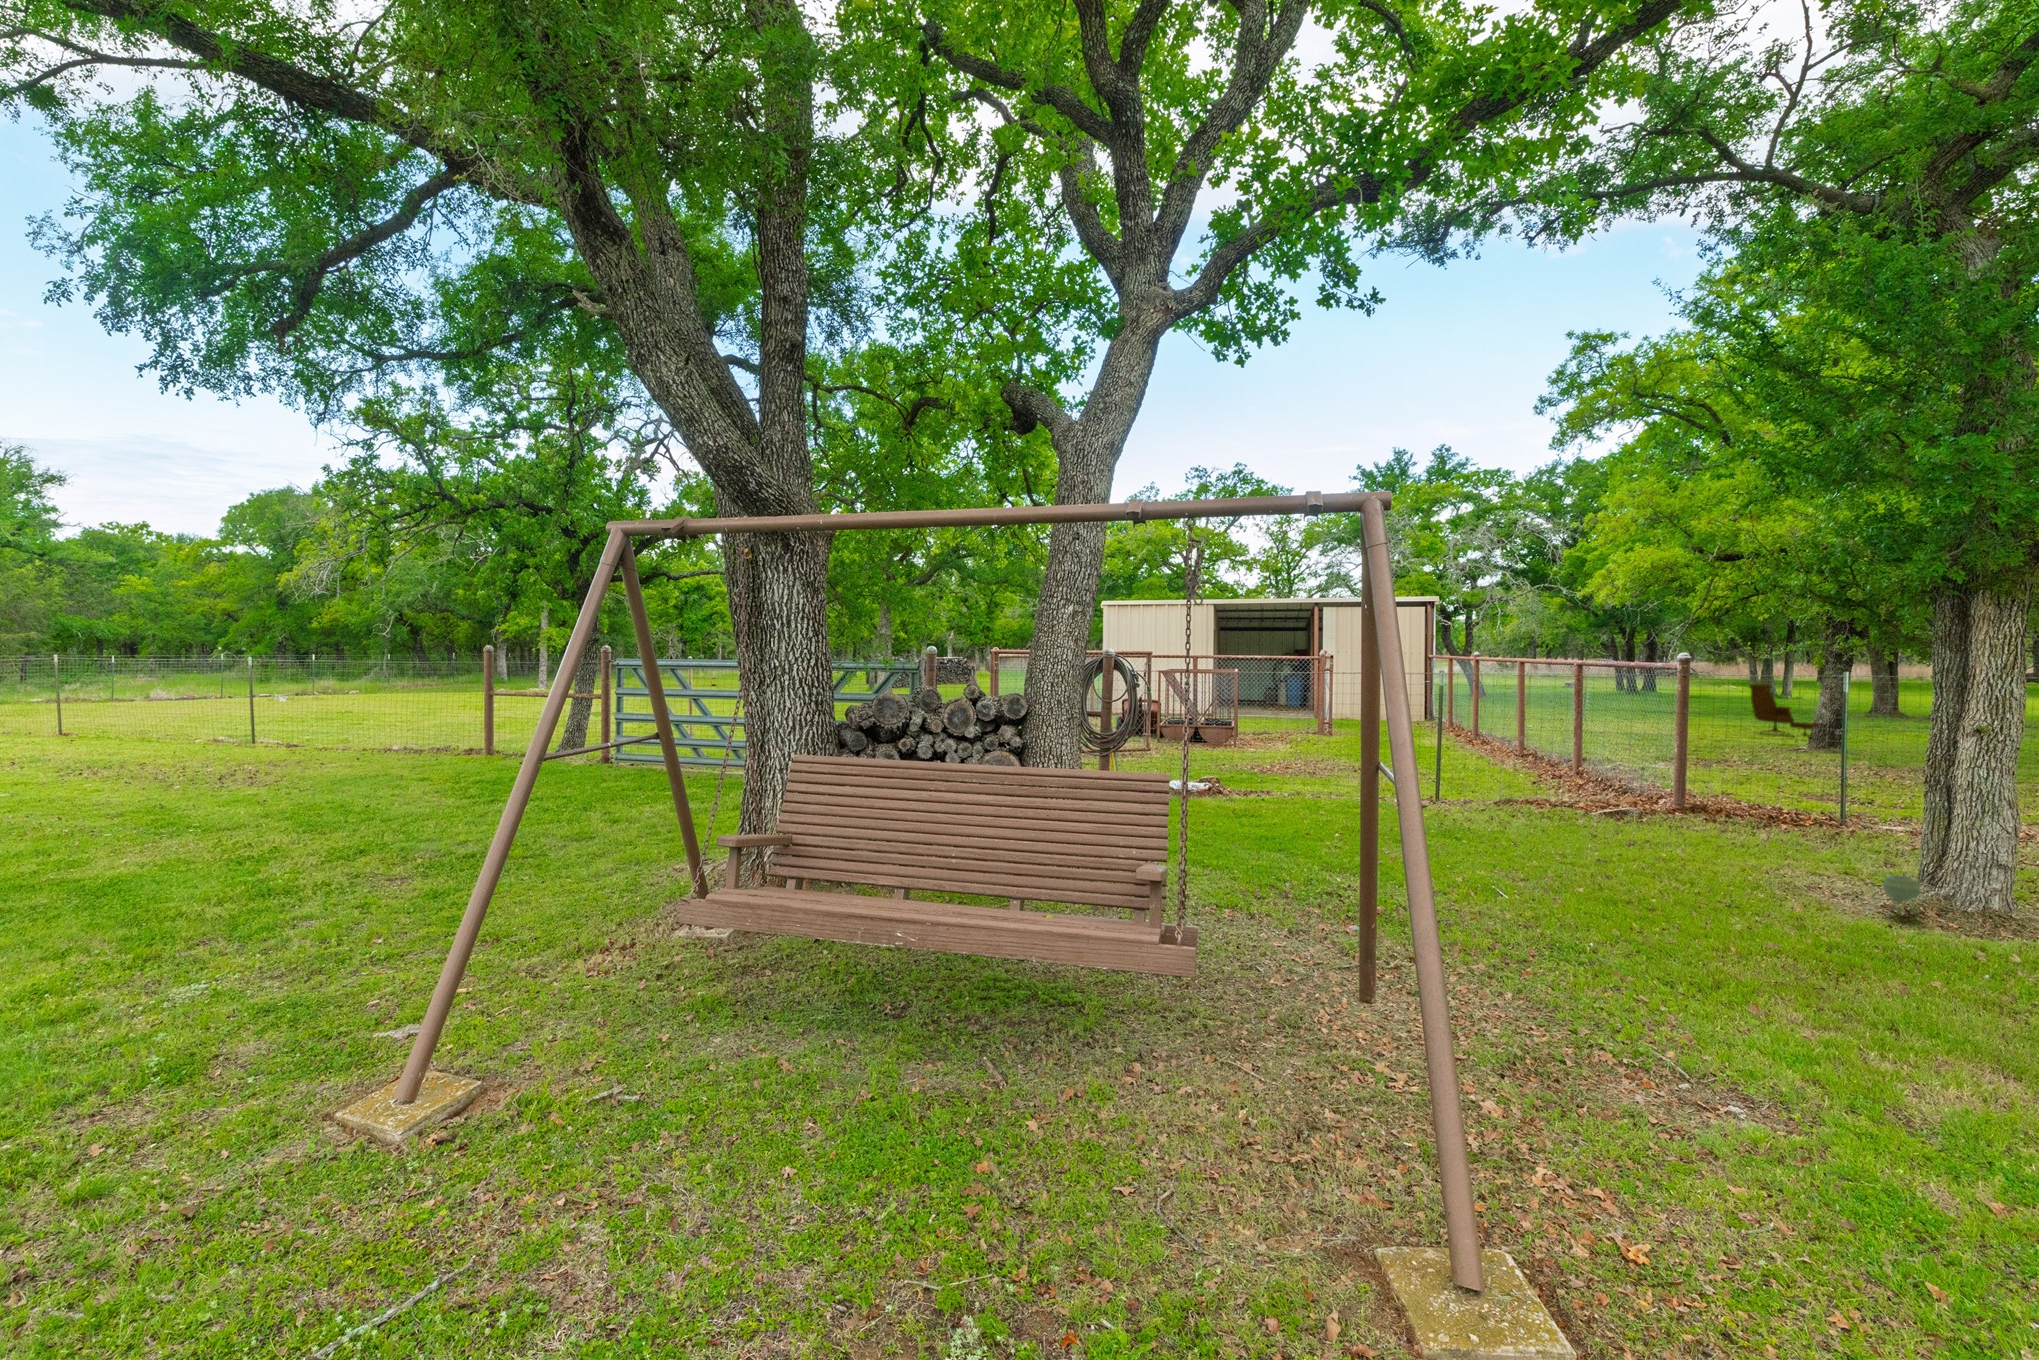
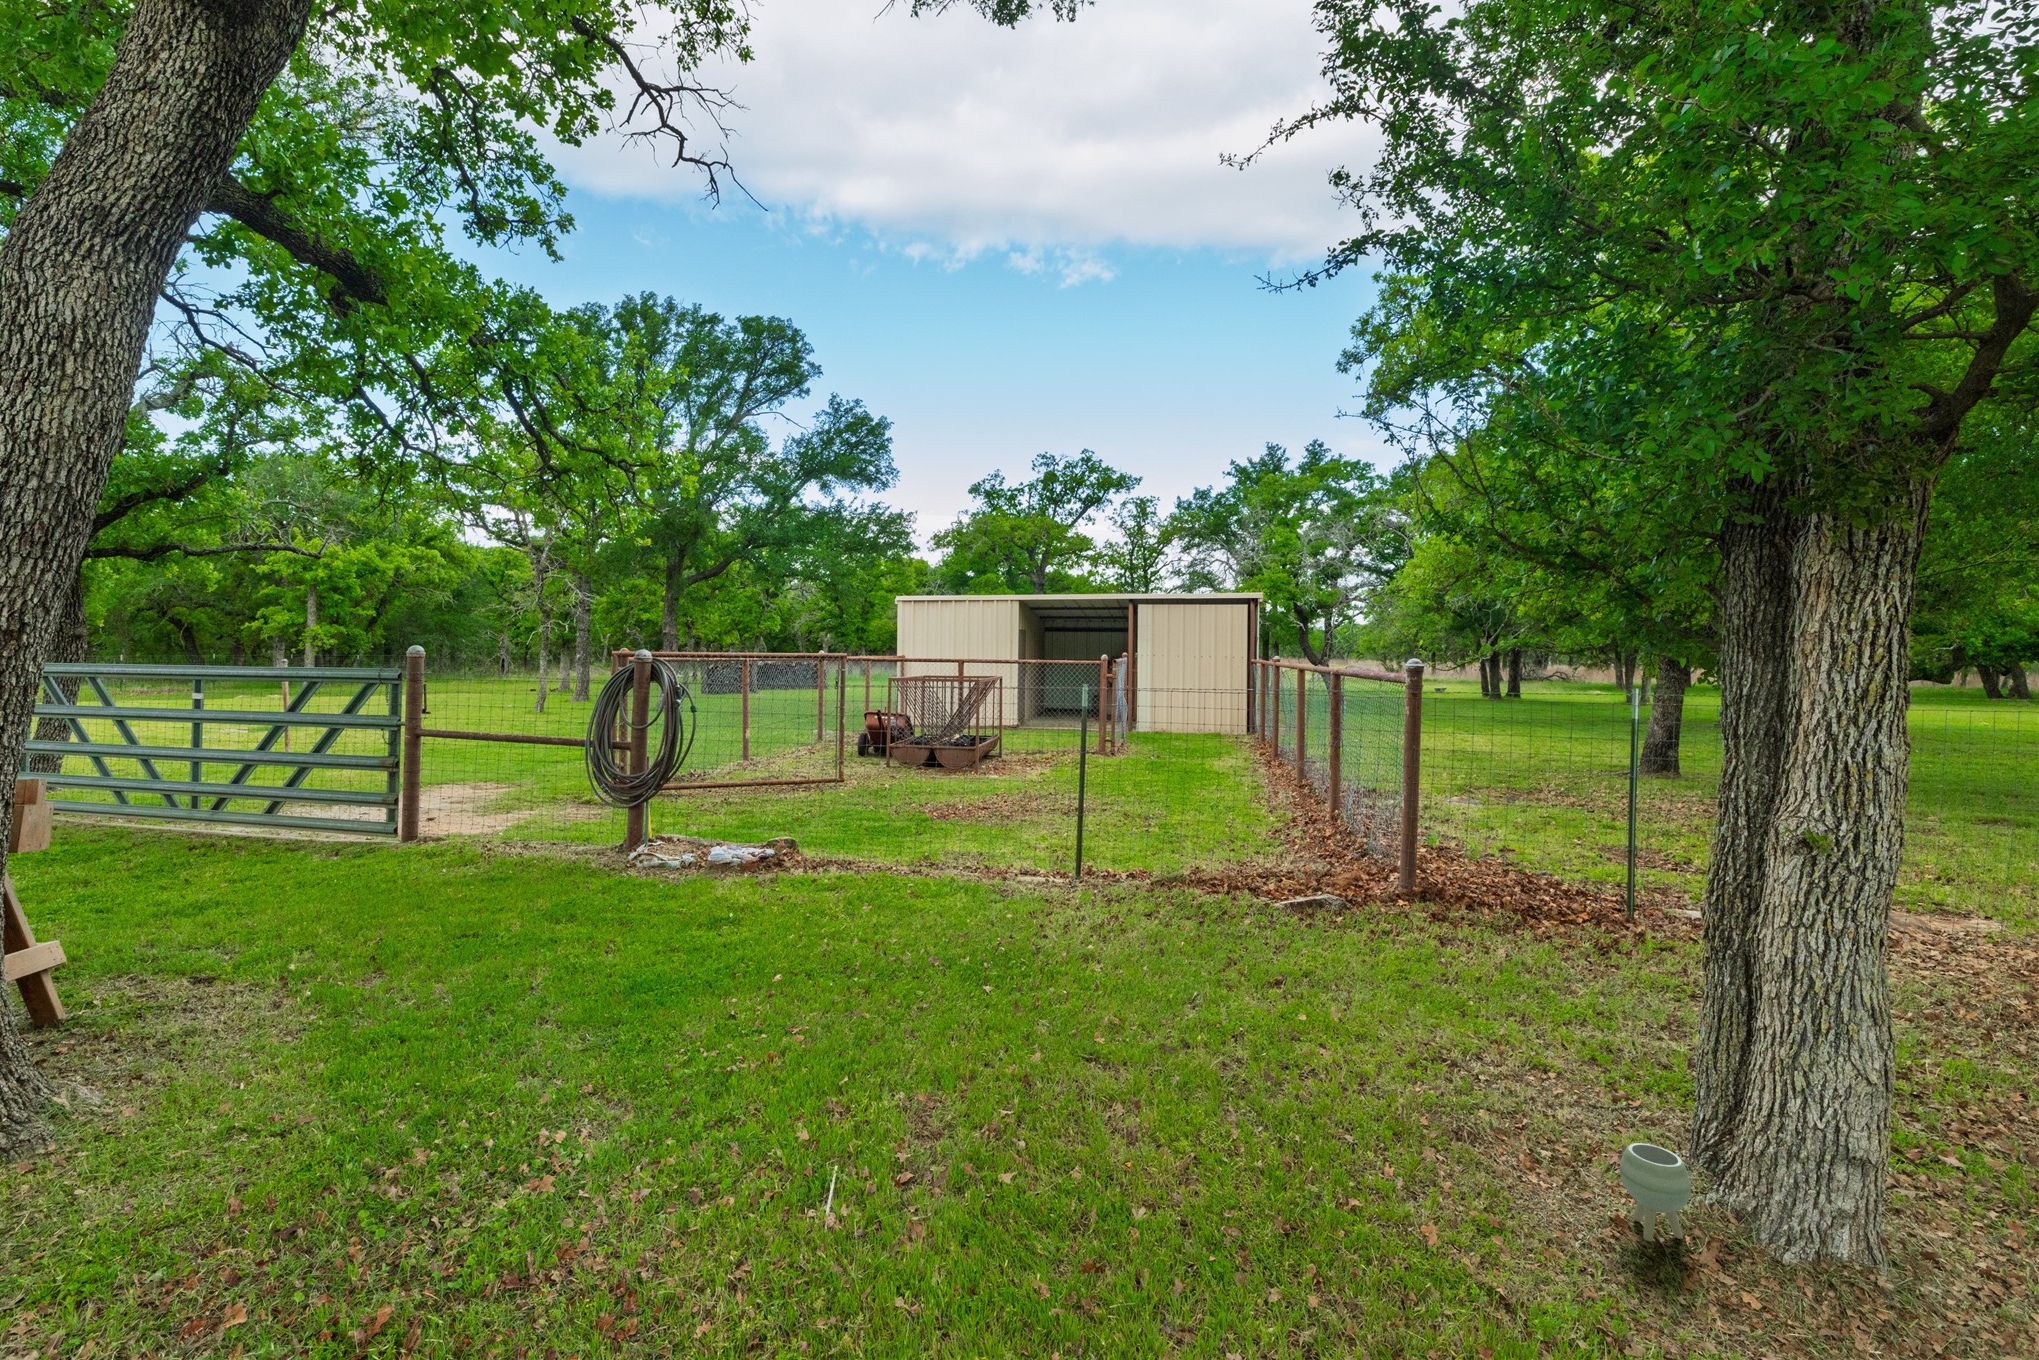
lounge chair: present [1749,684,1819,737] -> none [1576,696,1651,763]

